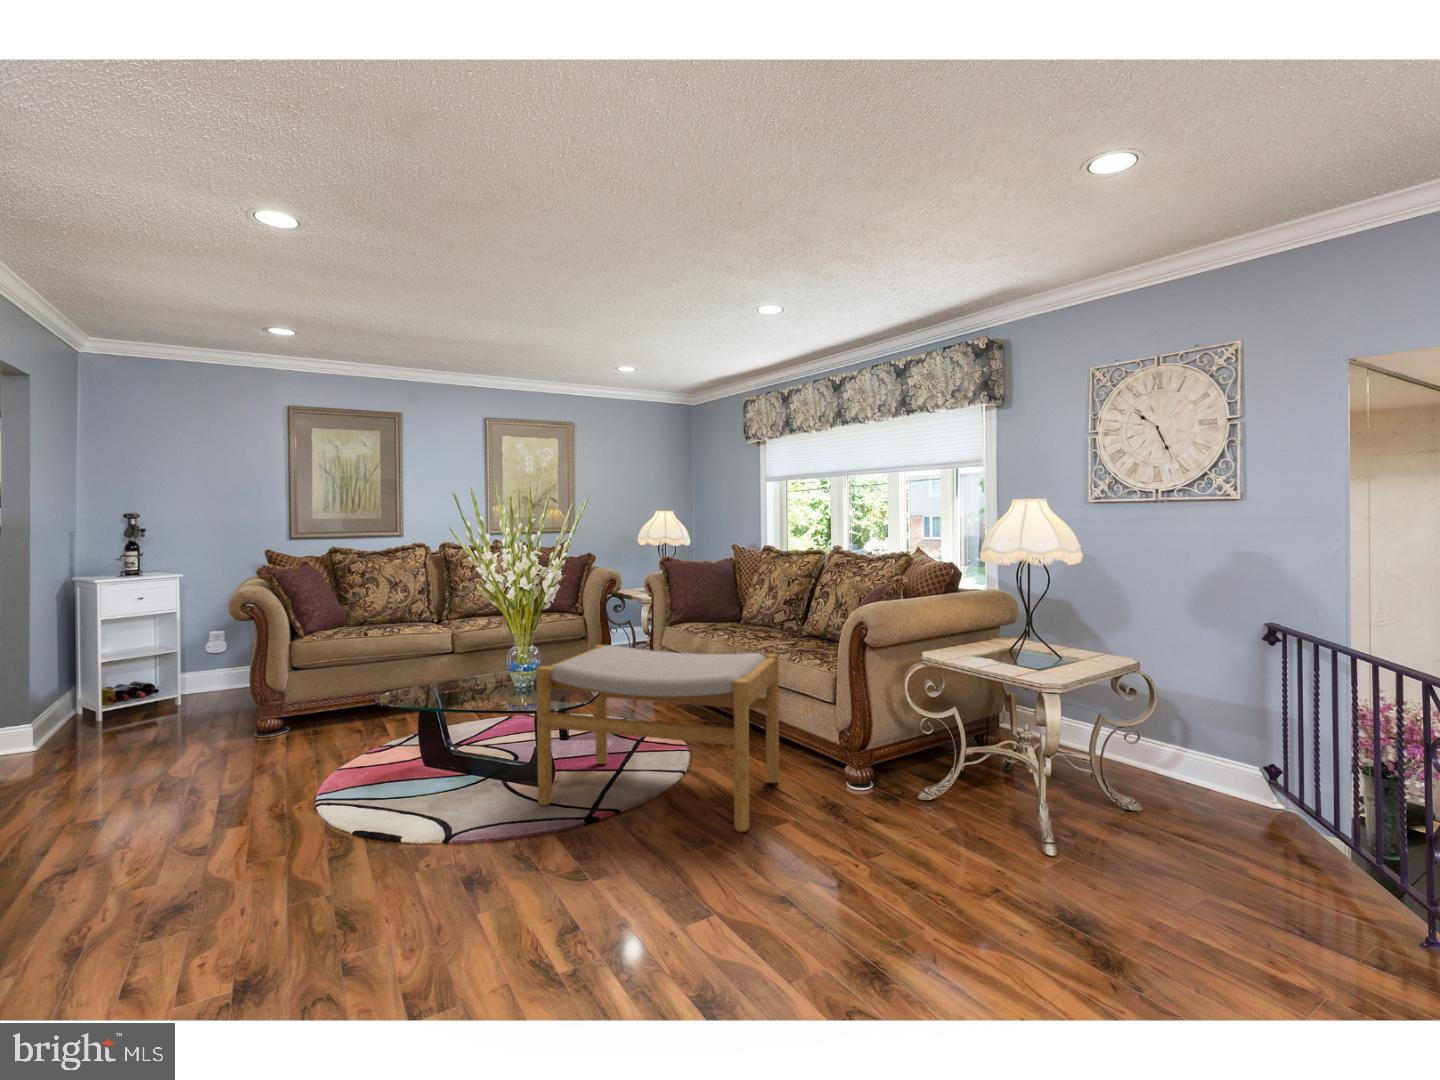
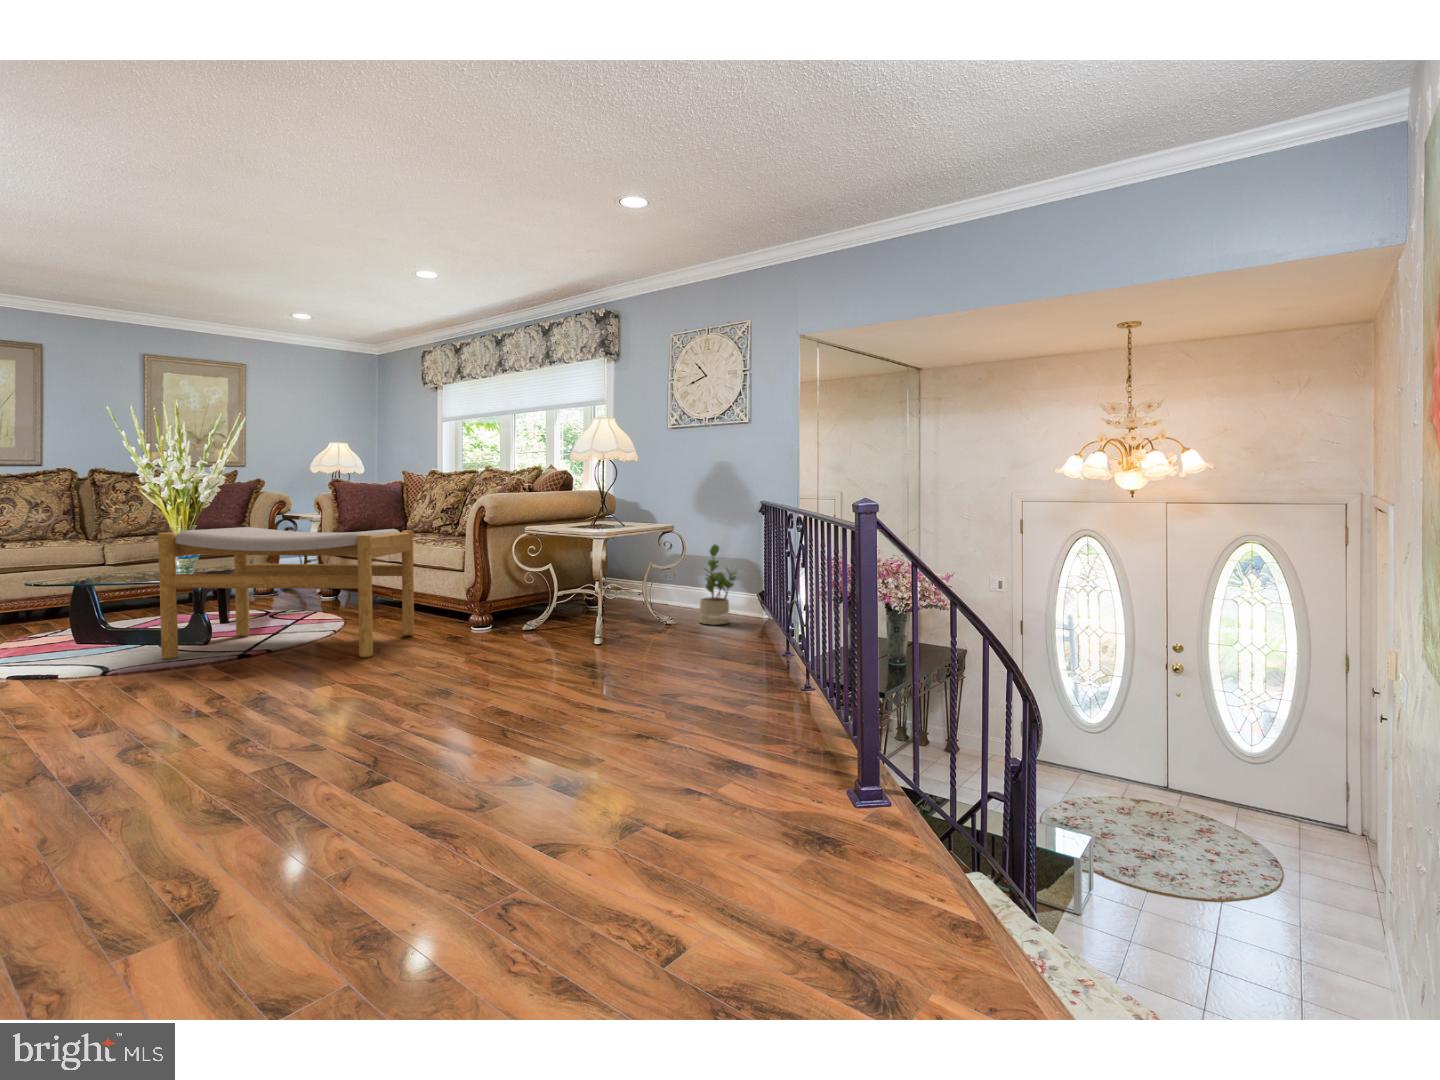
potted plant: none [1160,679,1234,803] -> present [699,545,737,625]

